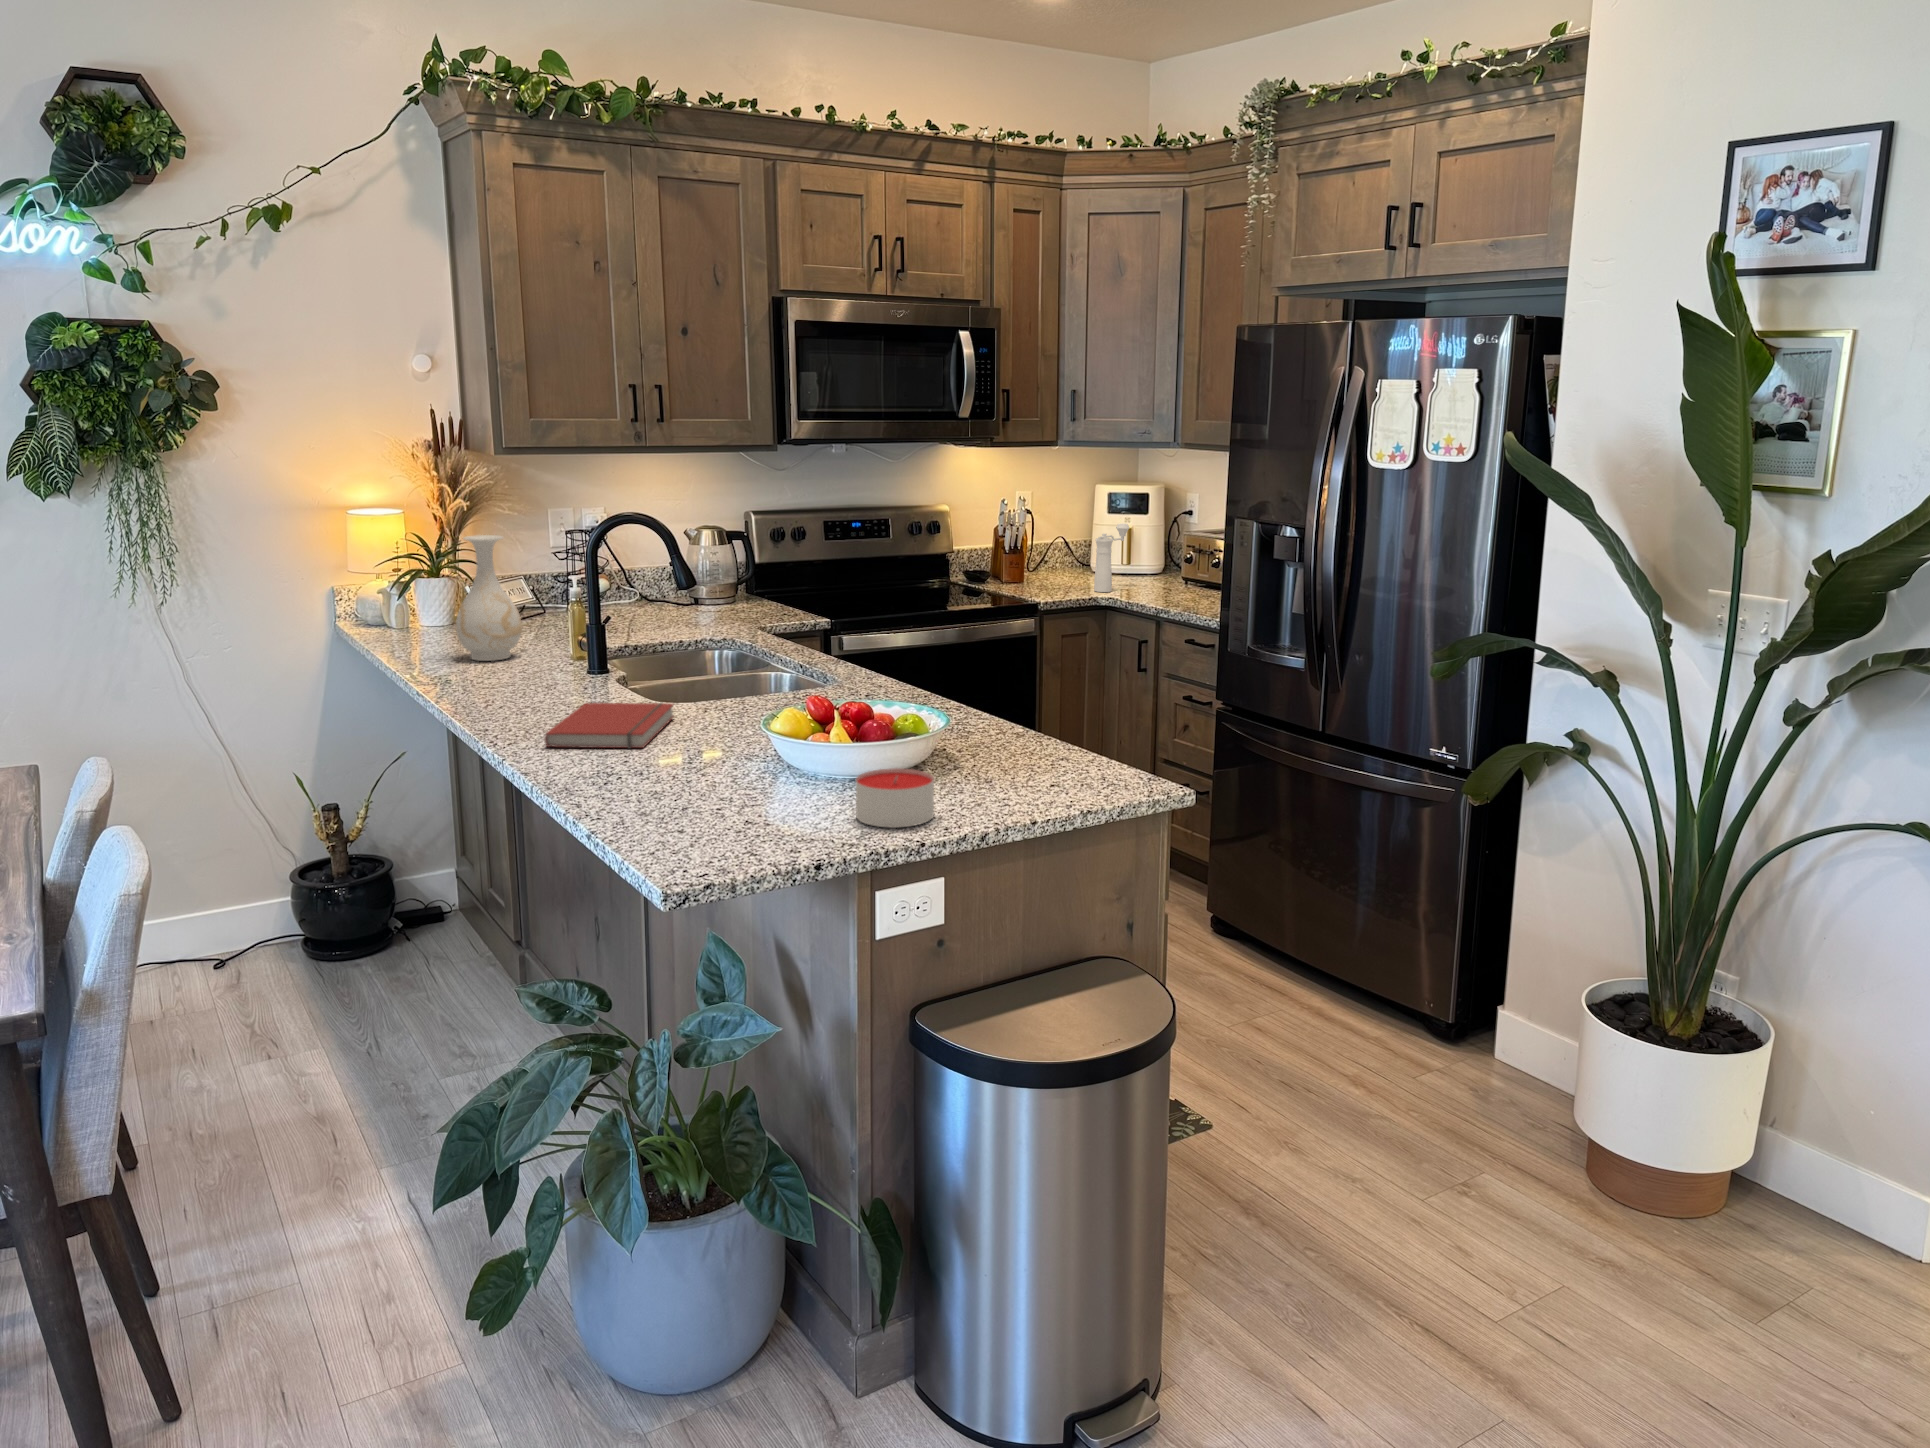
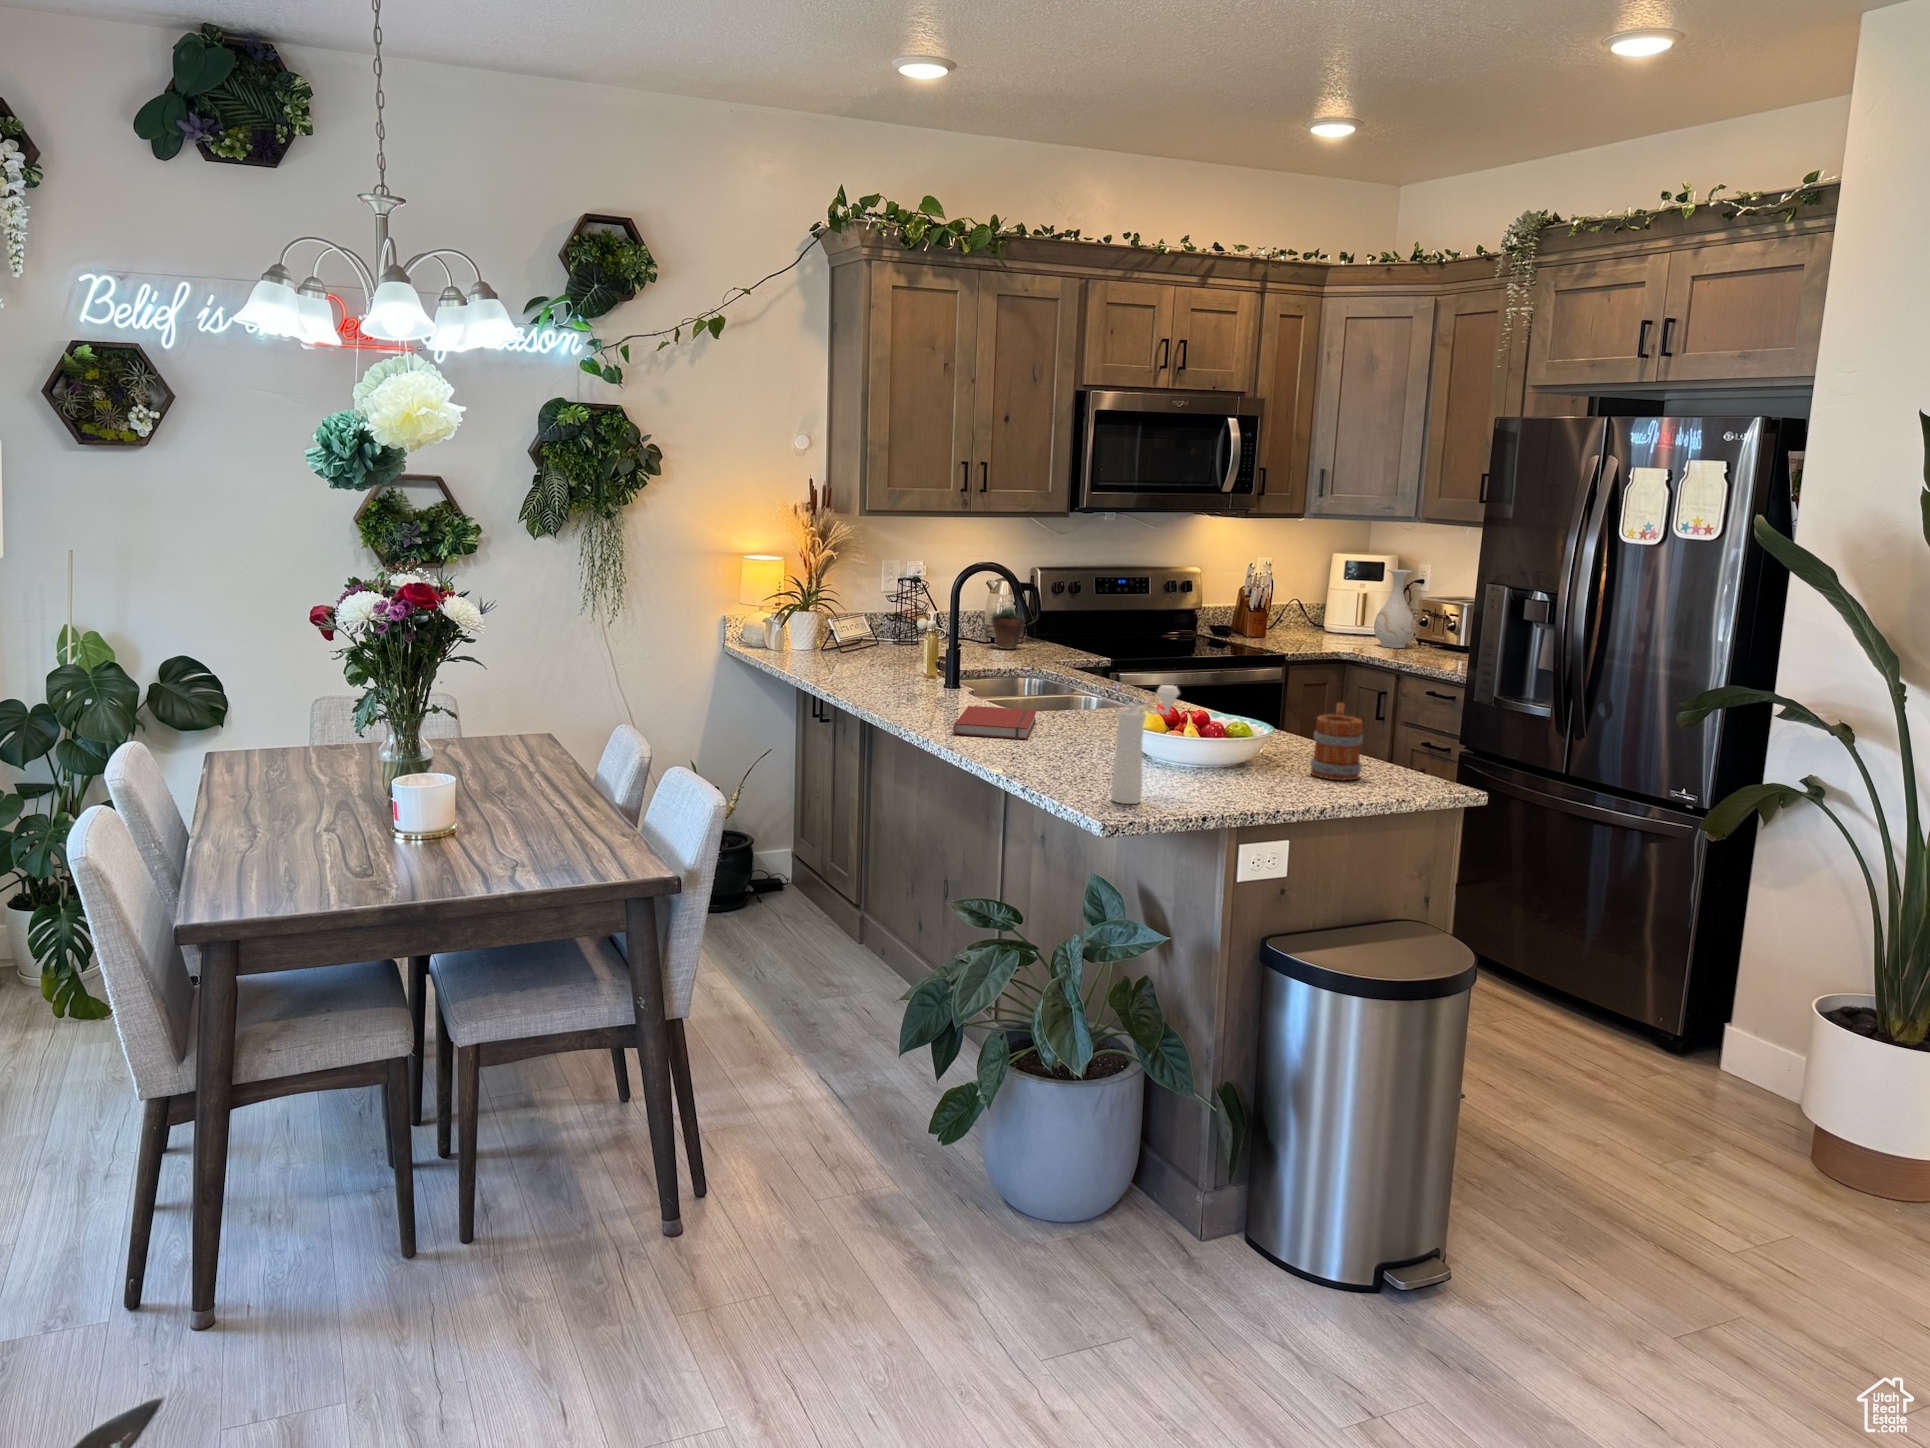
pepper mill: present [1094,524,1129,592] -> present [1111,685,1179,804]
vase: present [456,535,522,661] -> present [1374,569,1415,648]
succulent plant: none [682,545,725,613] -> present [991,594,1025,649]
mug: none [990,682,1053,784] -> present [1310,703,1363,780]
candle: present [856,768,934,828] -> none [1219,758,1281,800]

